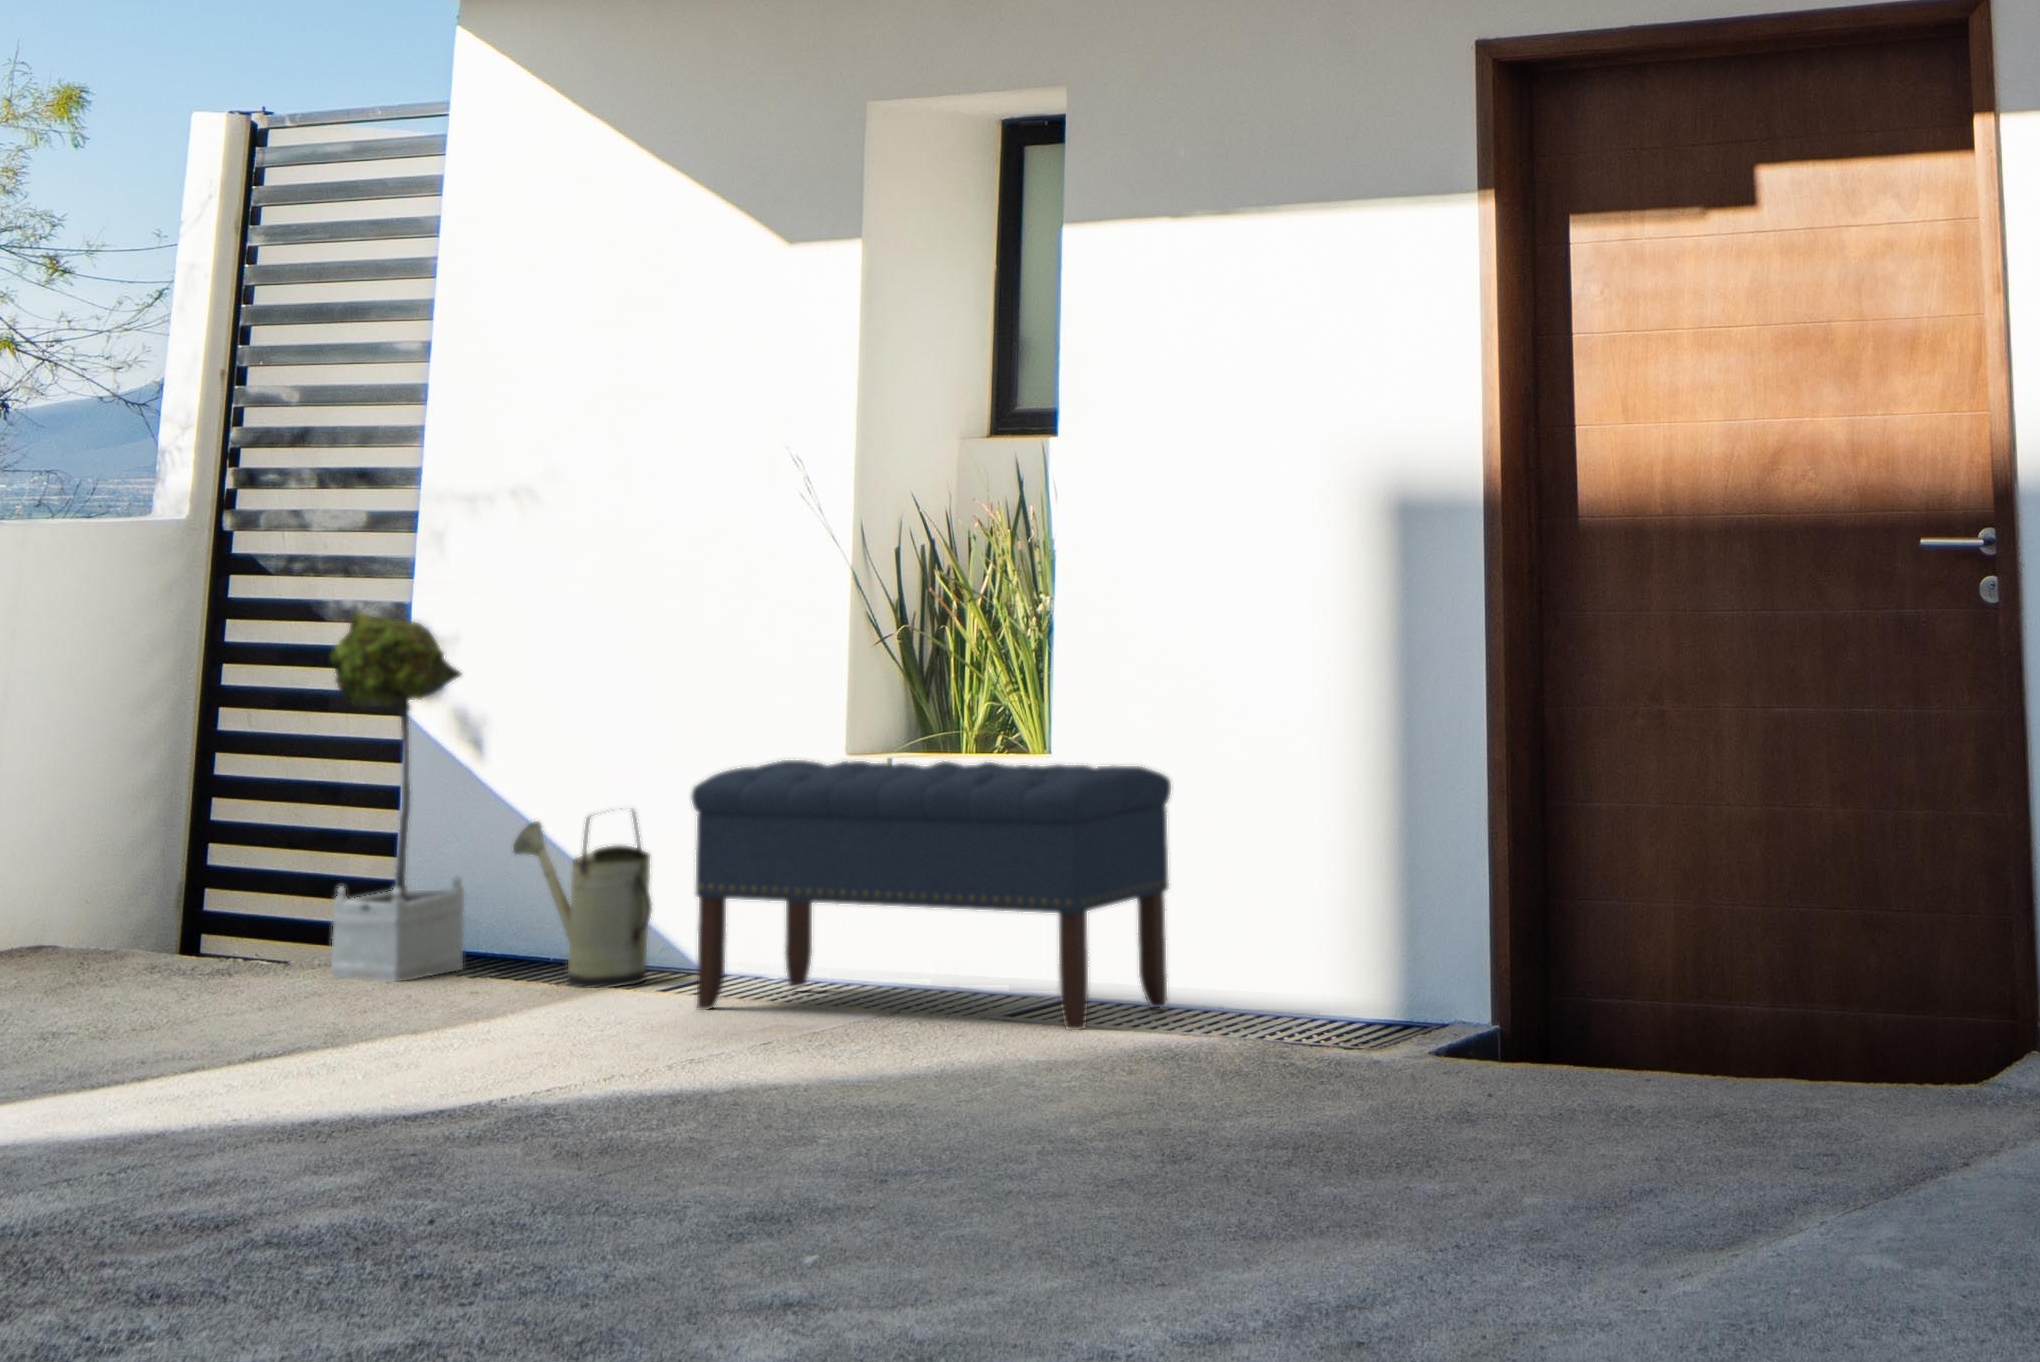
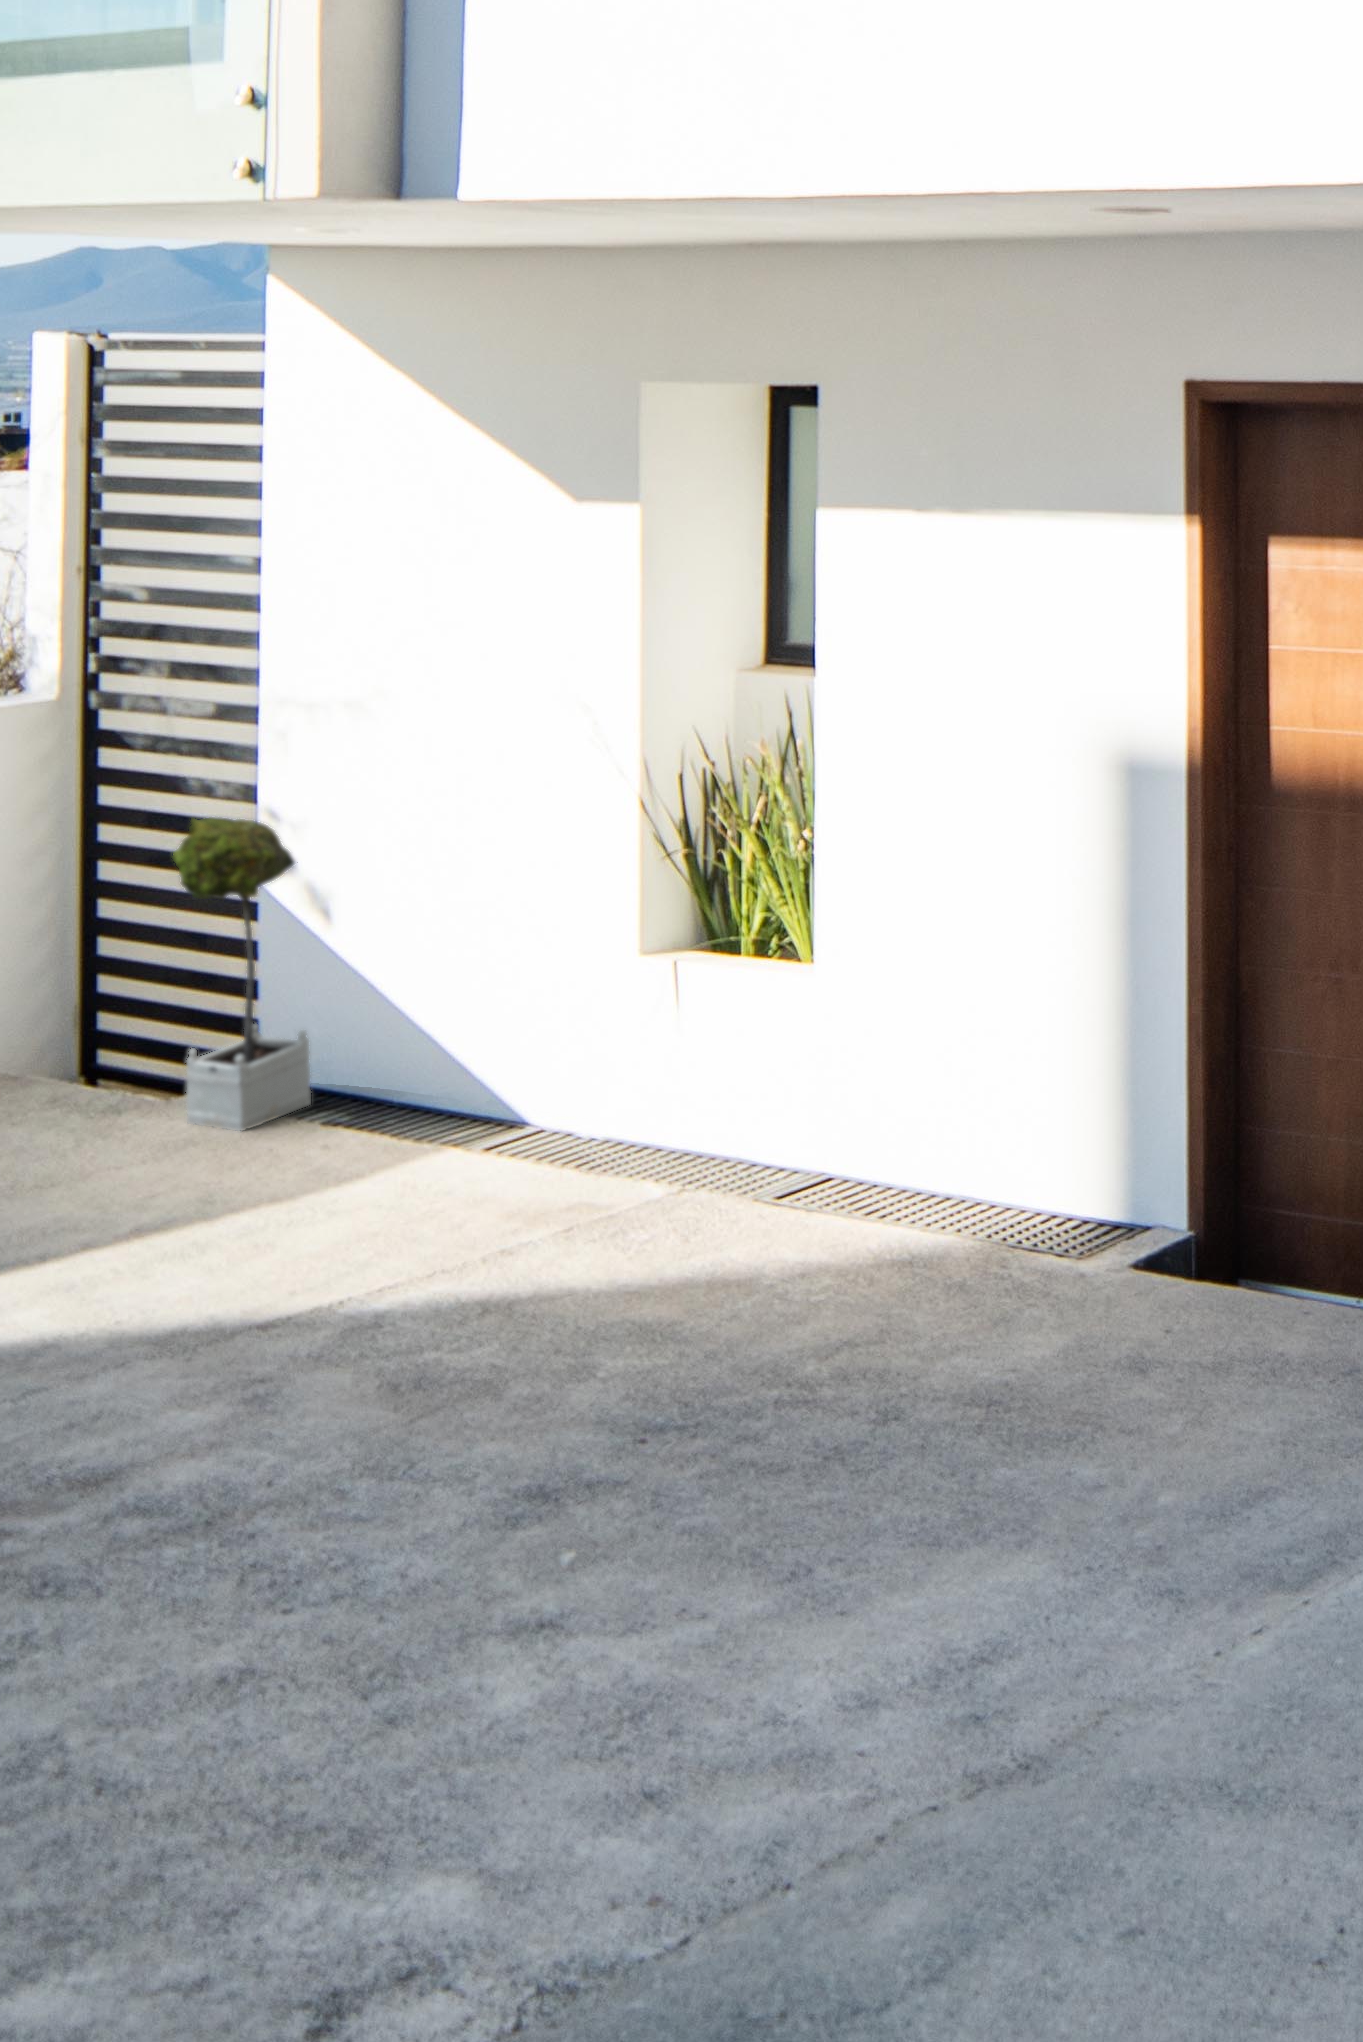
bench: present [692,760,1171,1030] -> none [477,962,905,1236]
watering can: present [513,812,652,988] -> none [344,984,466,1142]

